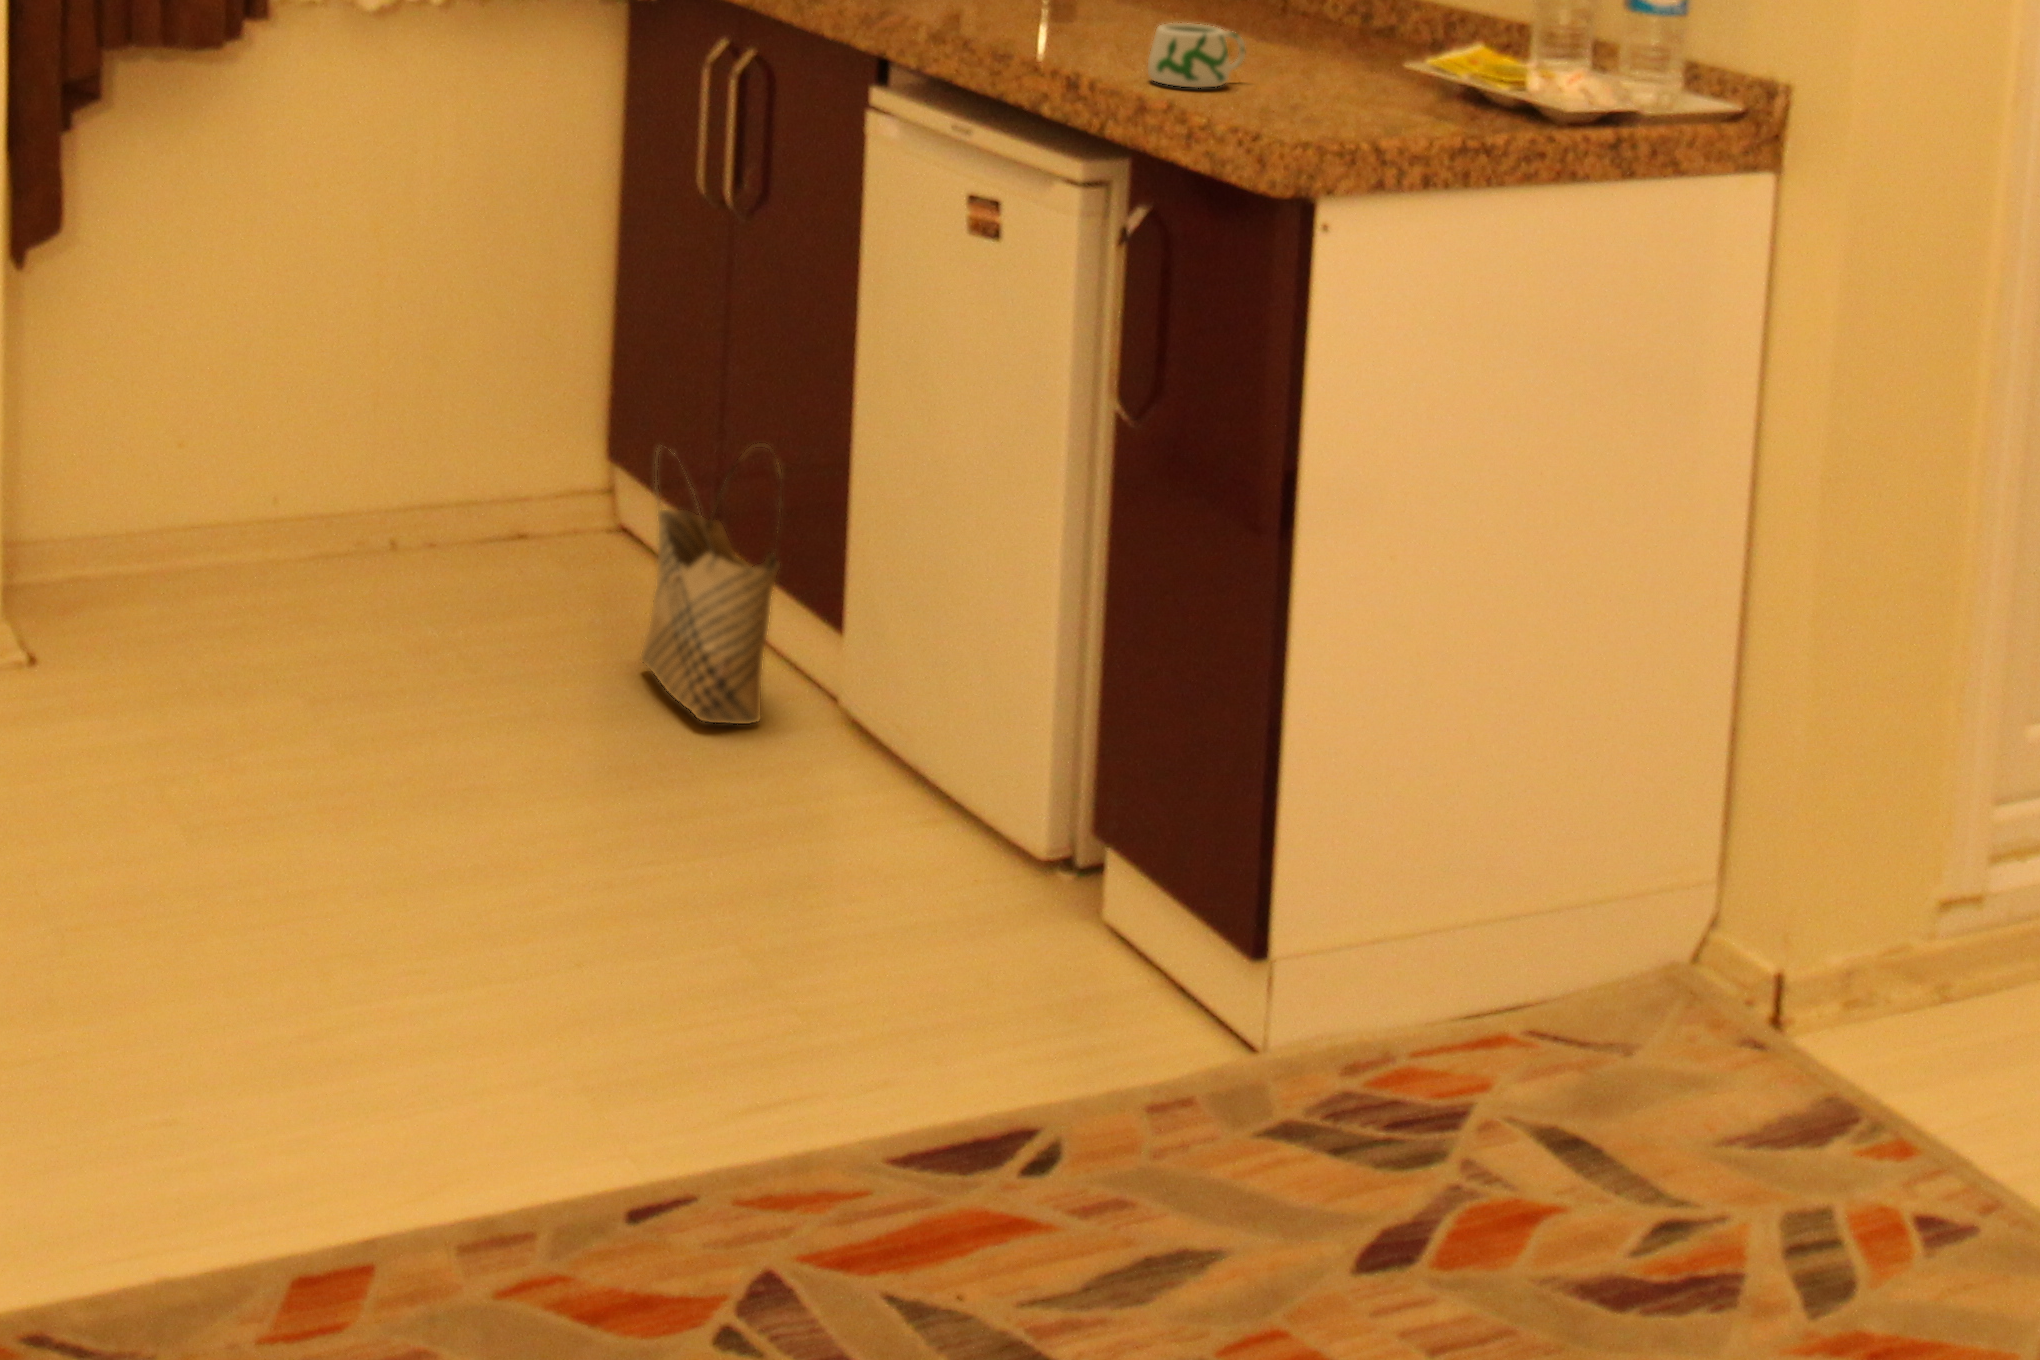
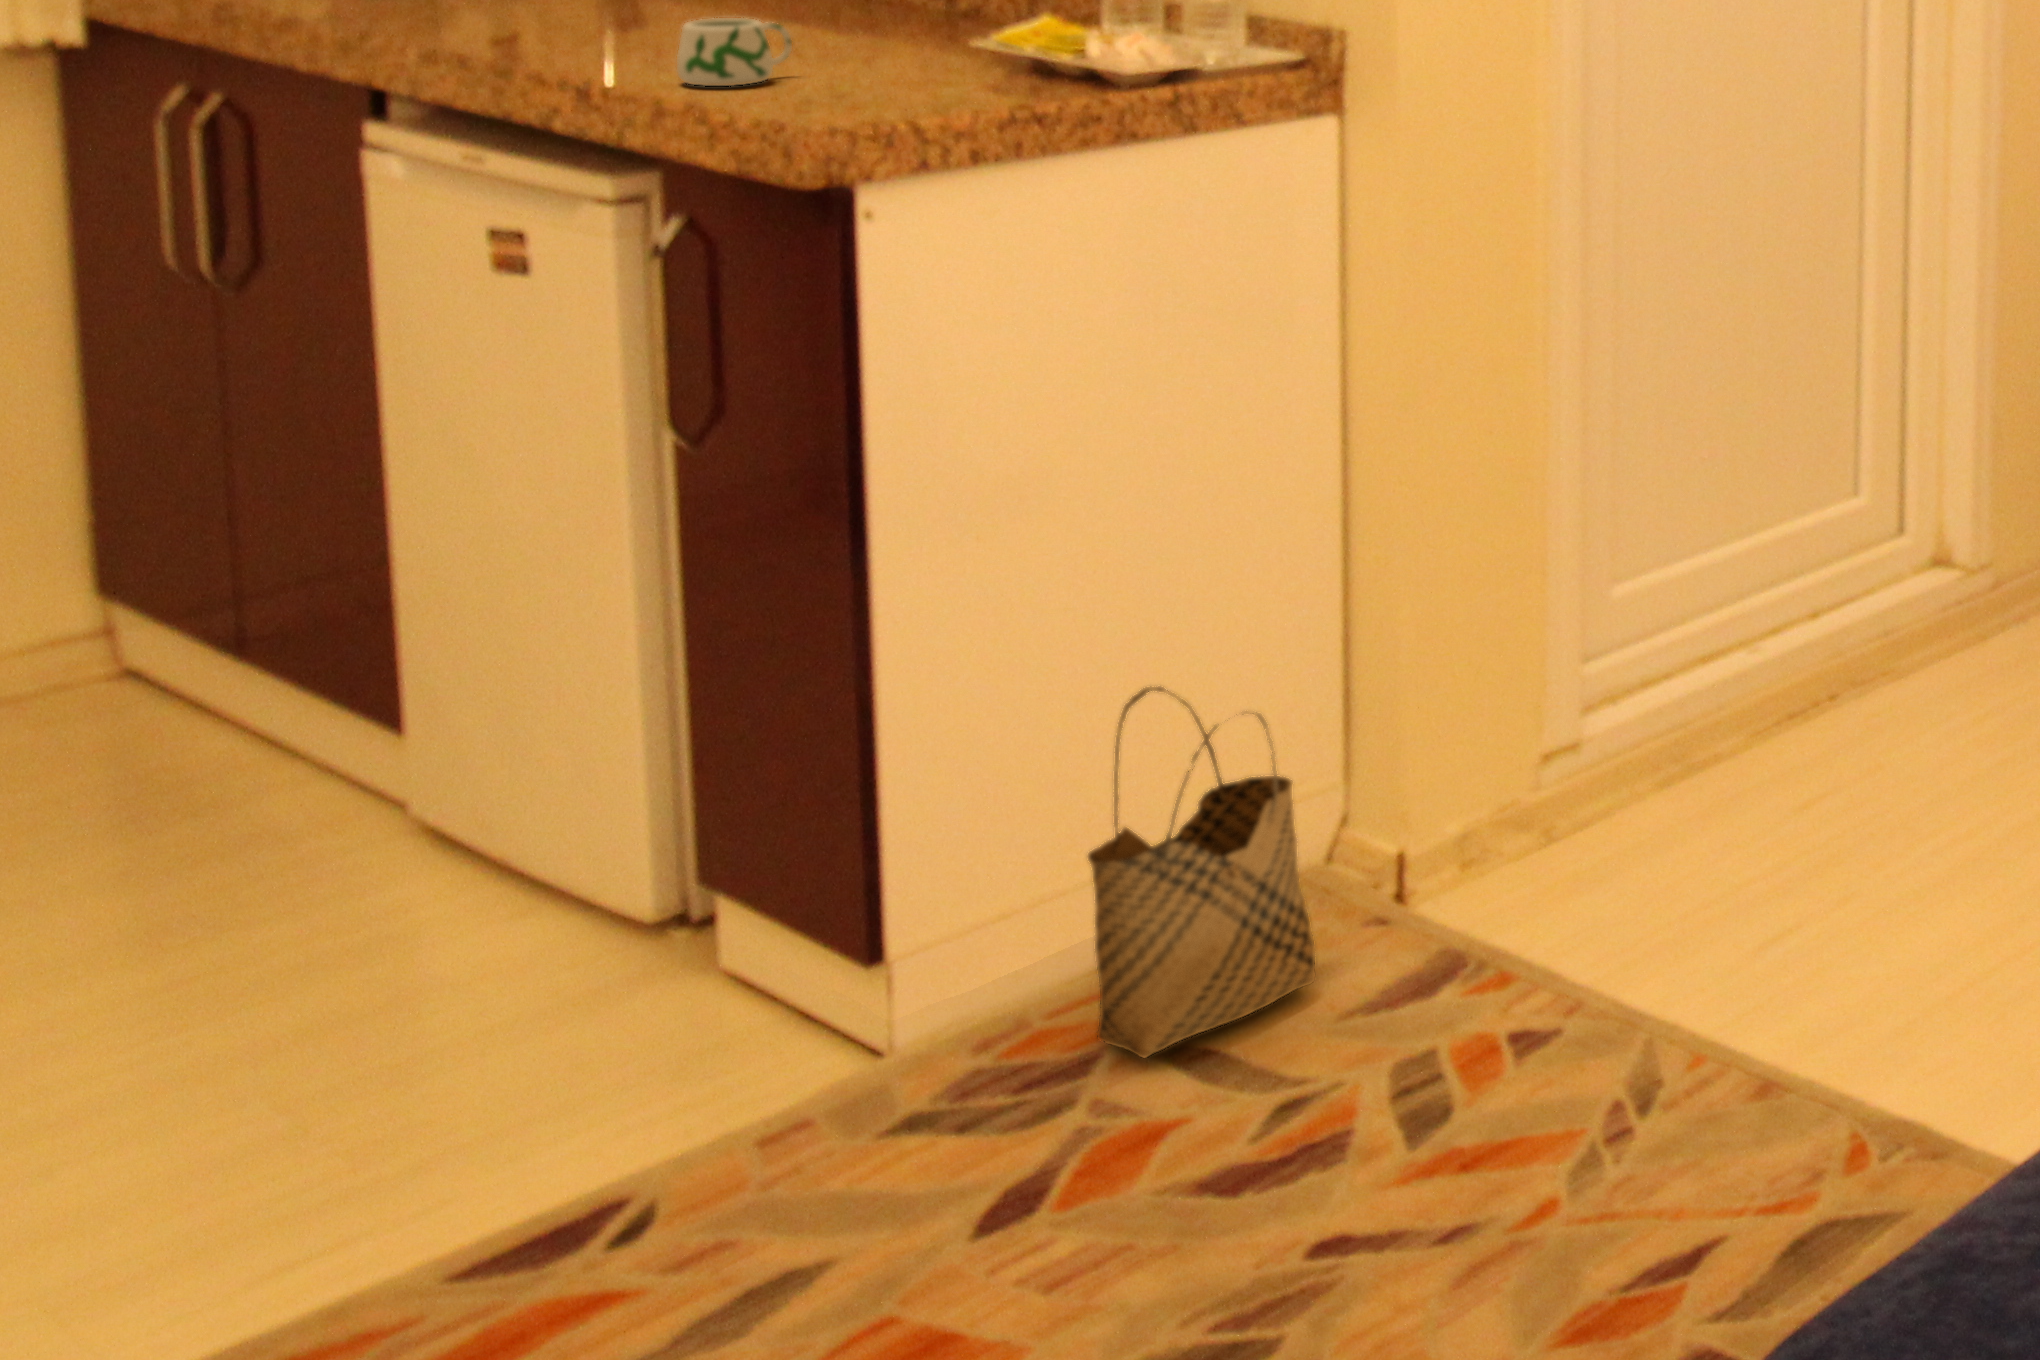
woven basket: present [641,444,781,724] -> present [1088,687,1315,1058]

